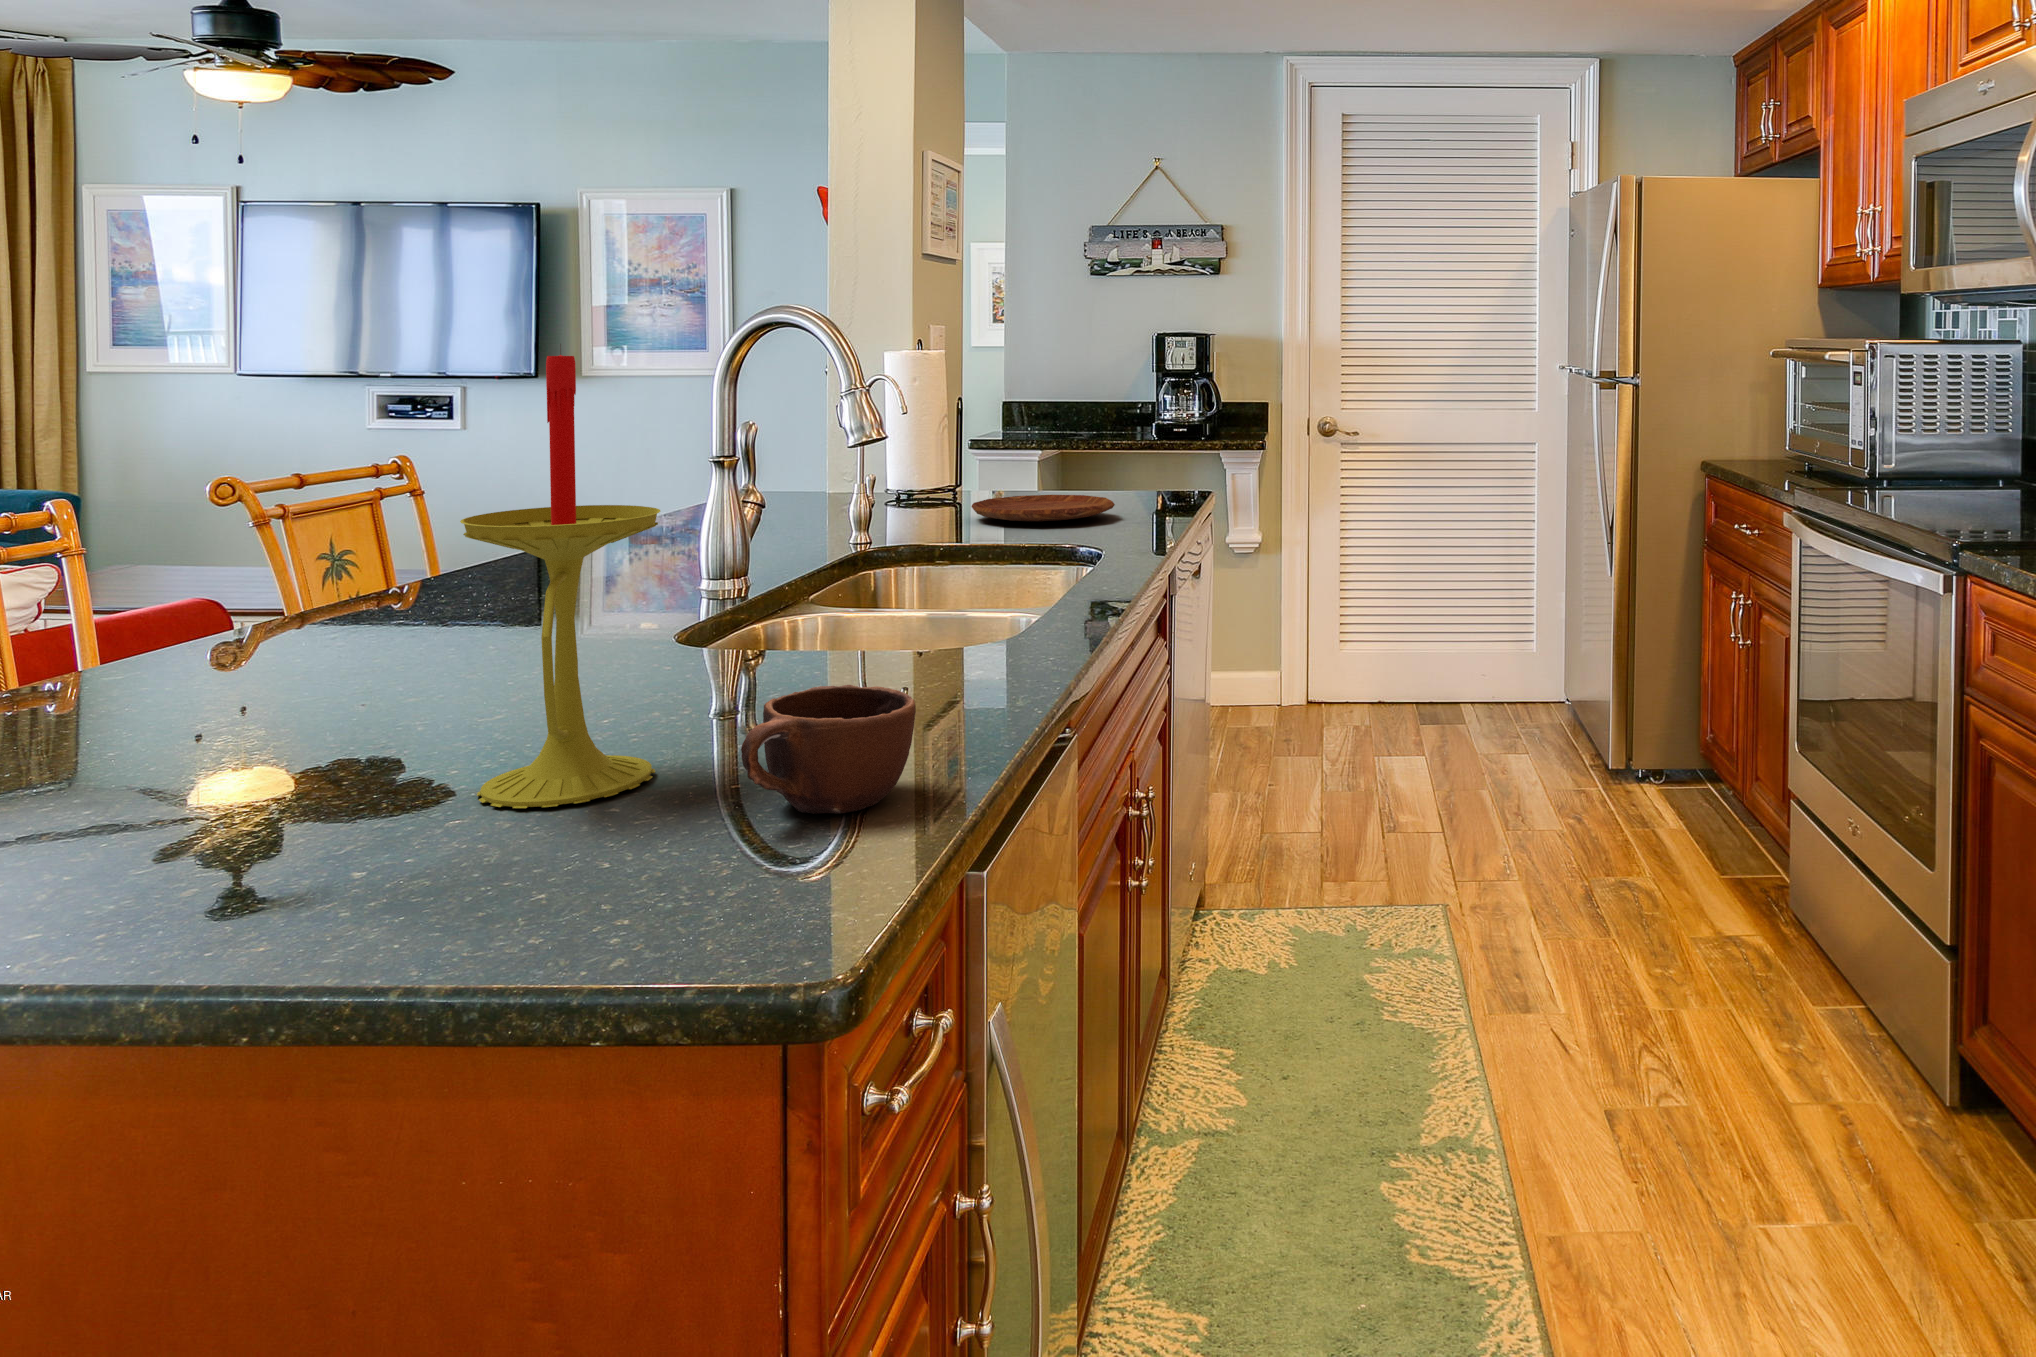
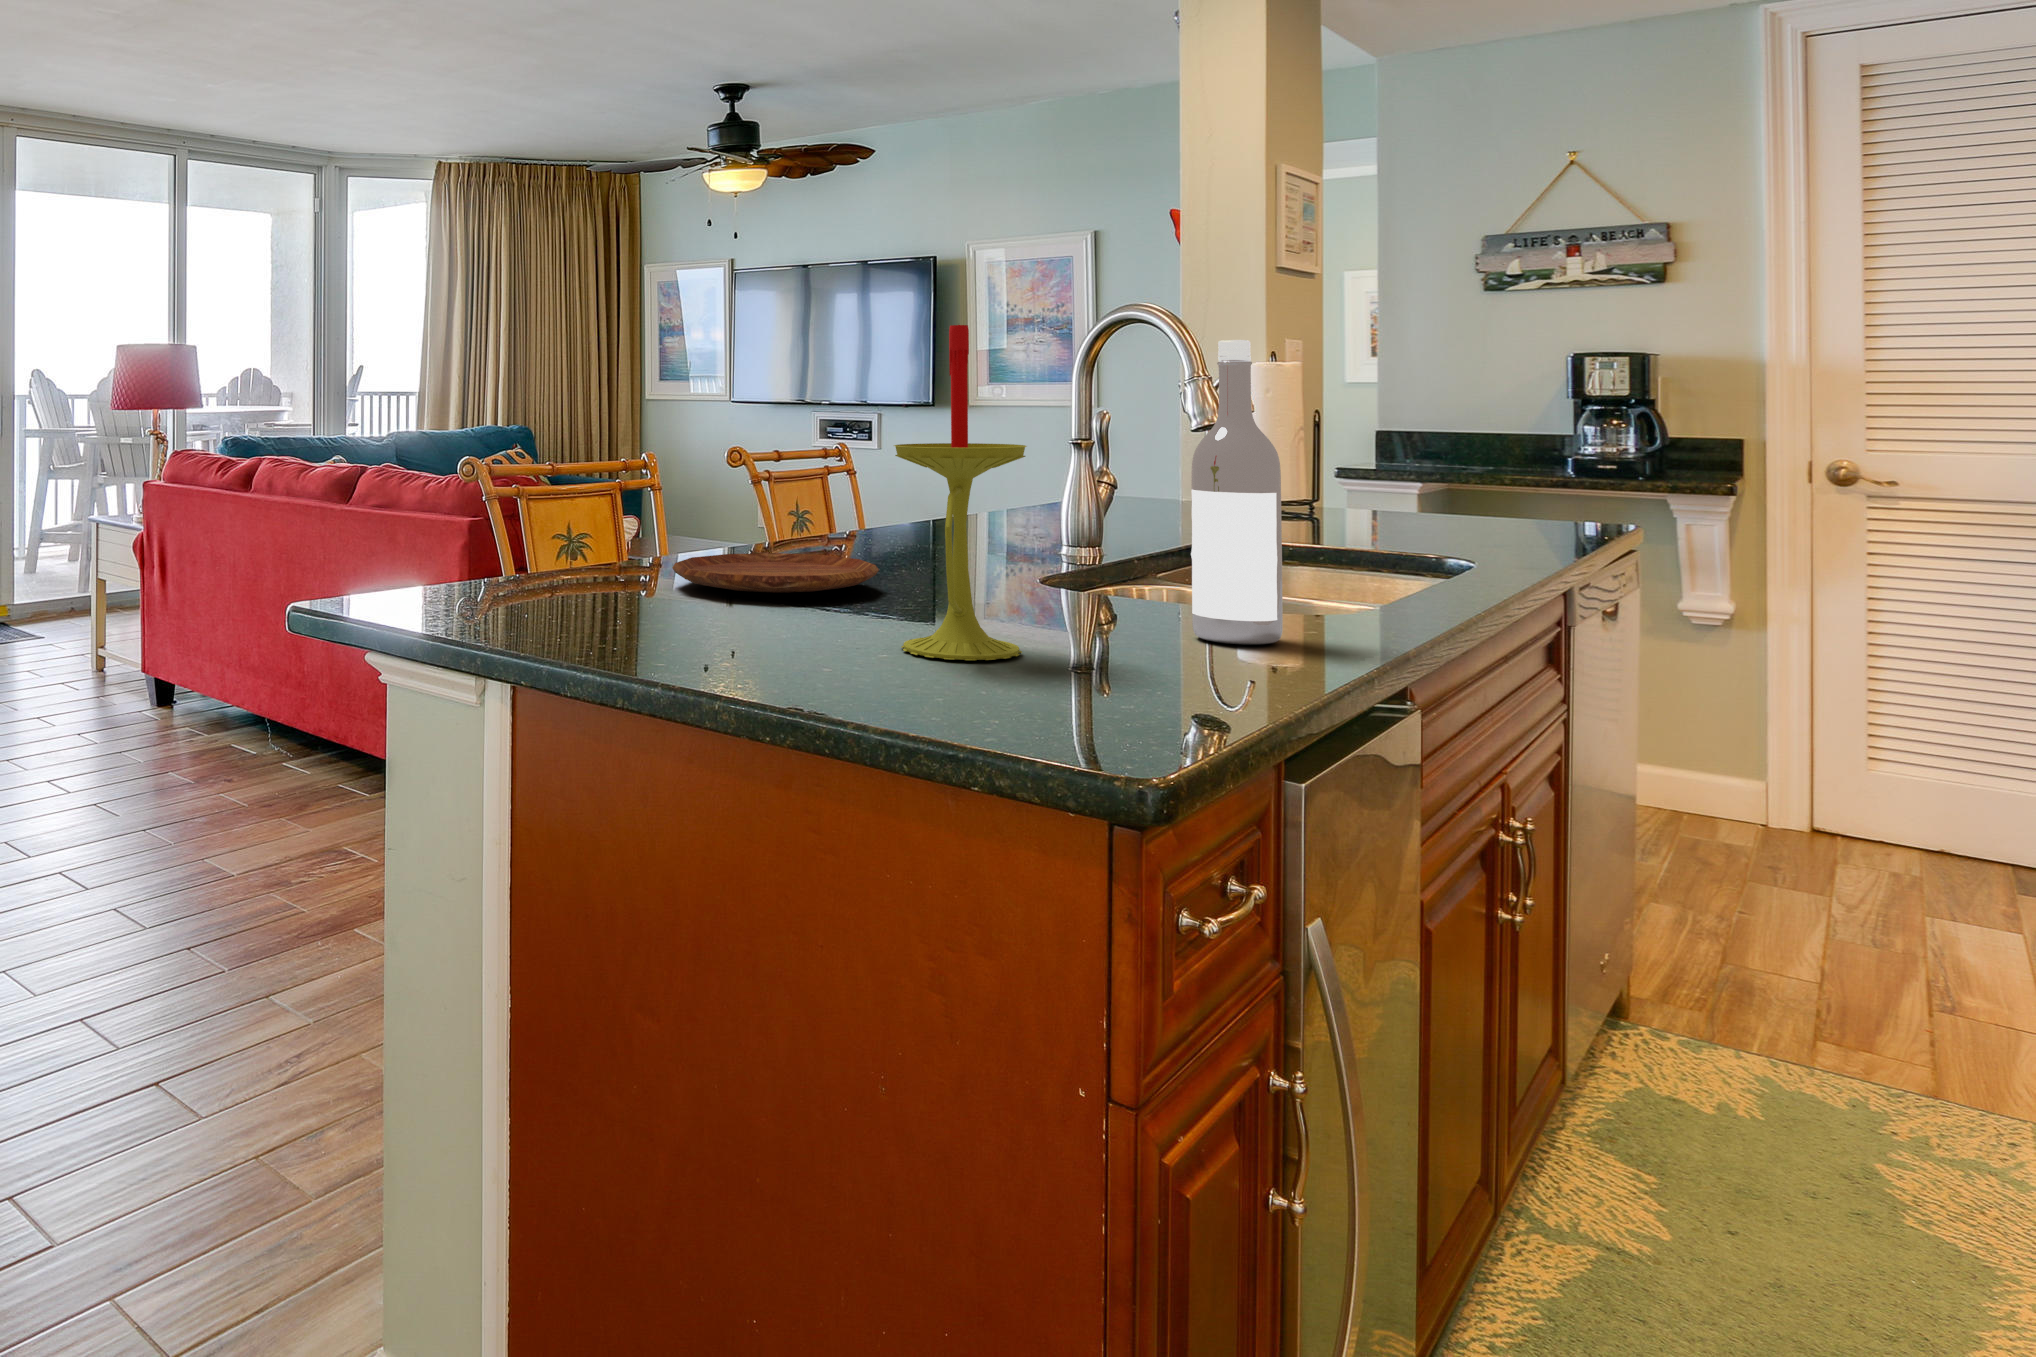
wine bottle: none [861,368,957,706] -> present [1191,340,1283,644]
tray: present [972,495,1115,521] -> present [672,553,879,593]
mug: present [741,685,916,814] -> none [1085,595,1231,695]

